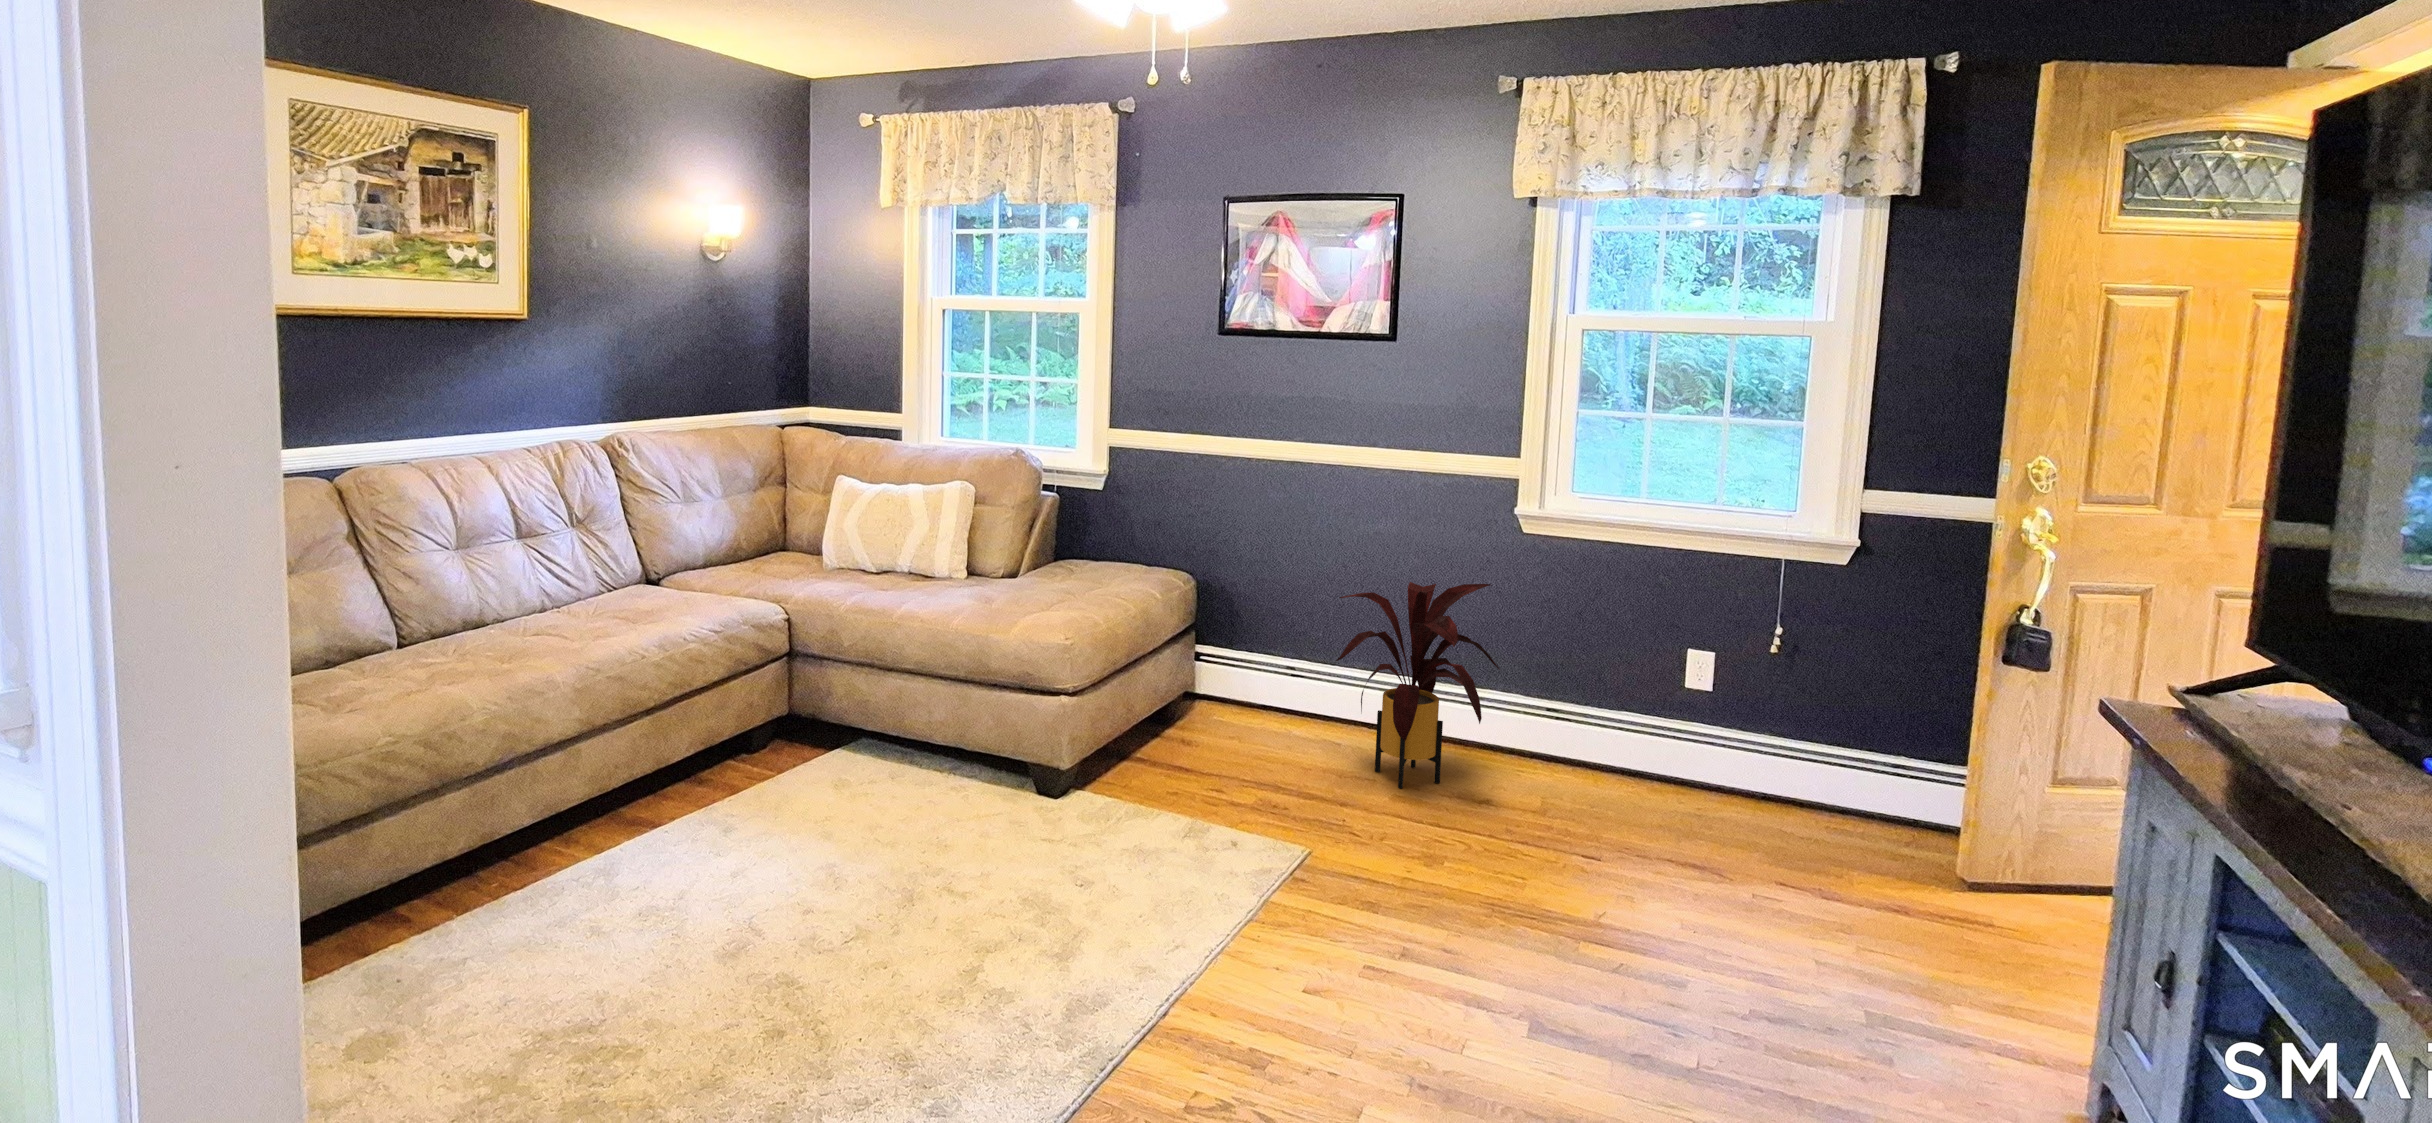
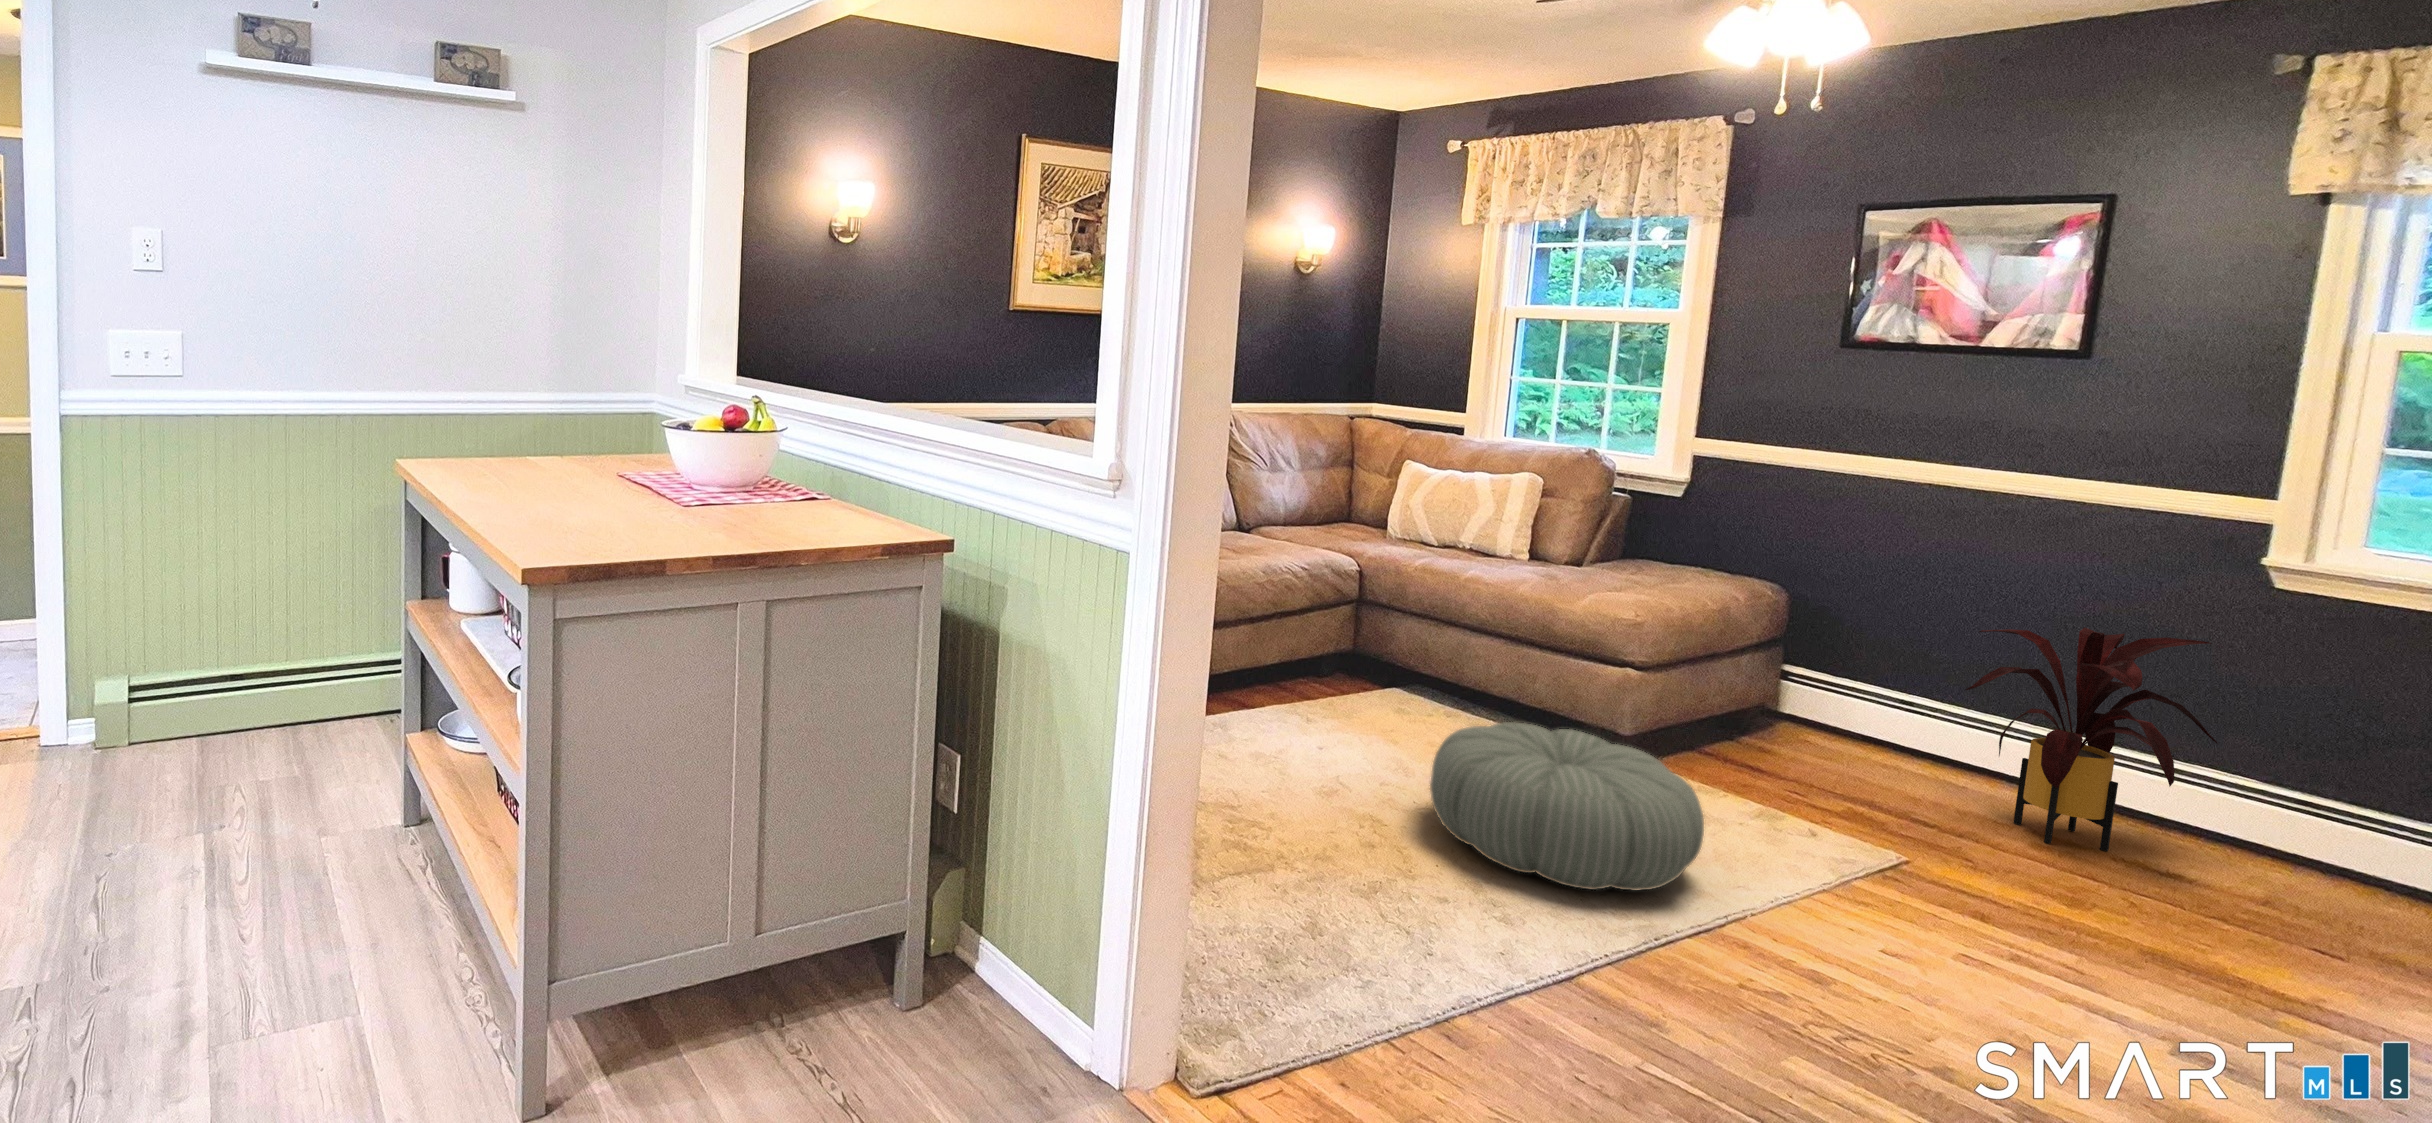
pouf: none [845,803,1137,1026] -> present [1430,722,1704,891]

